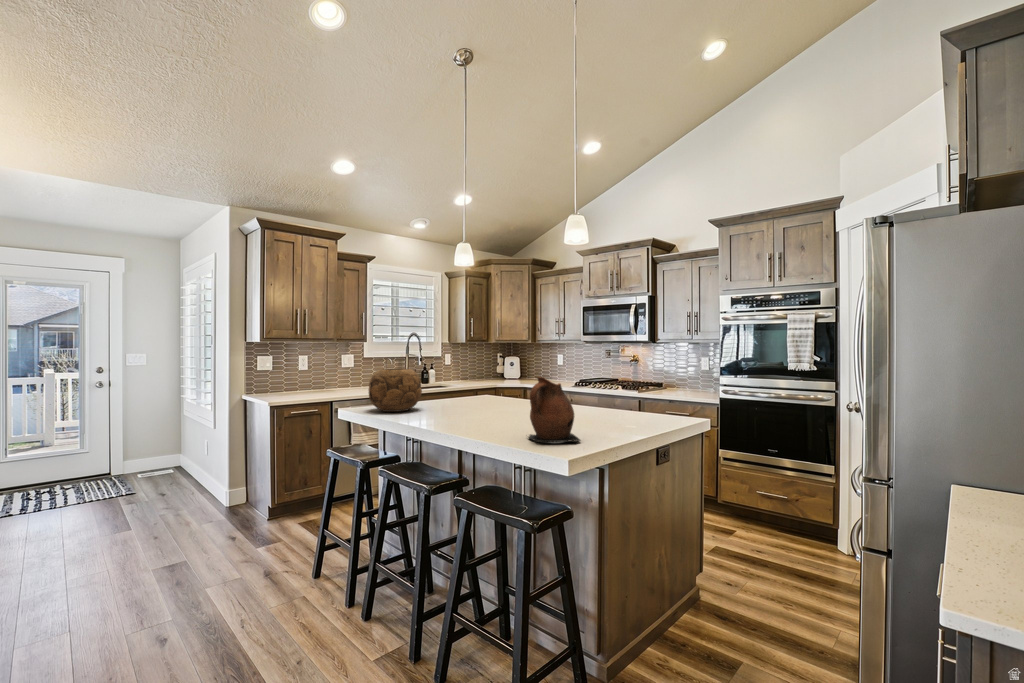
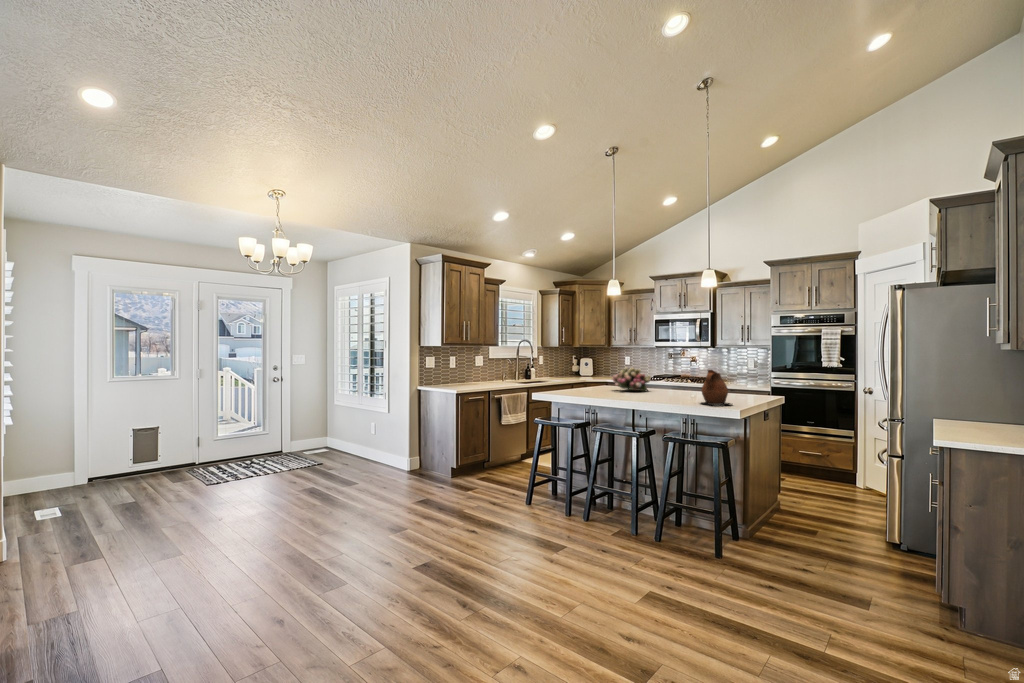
decorative bowl: present [369,369,422,412] -> none [563,366,598,394]
flower arrangement: none [455,370,515,407] -> present [612,367,651,391]

